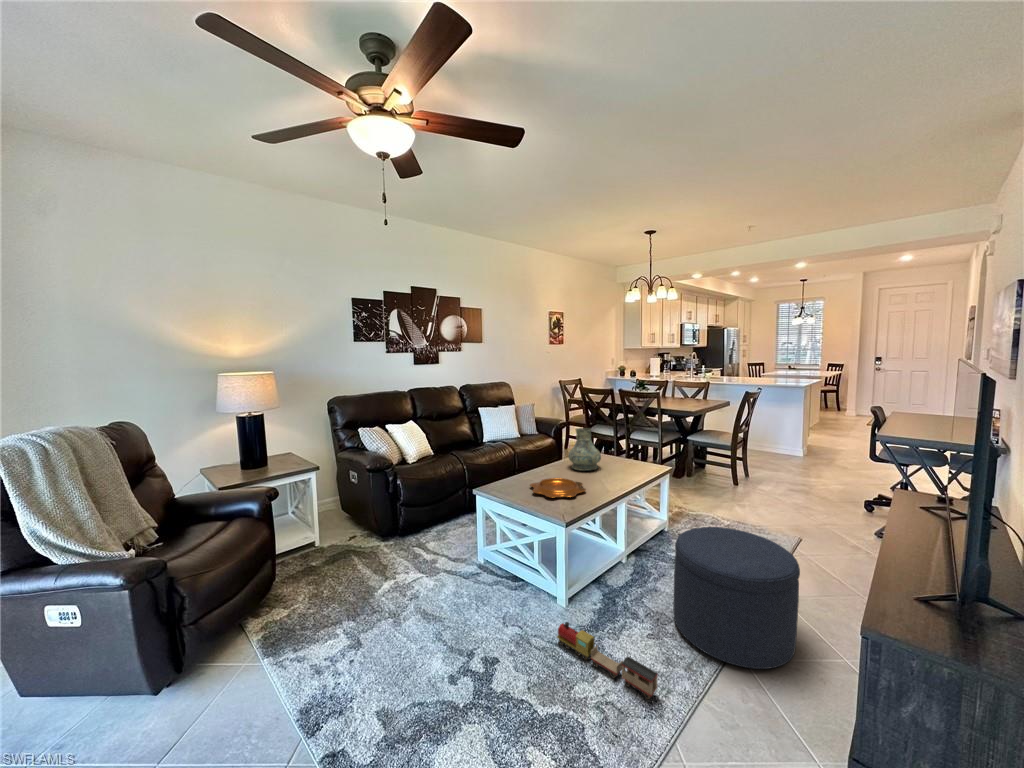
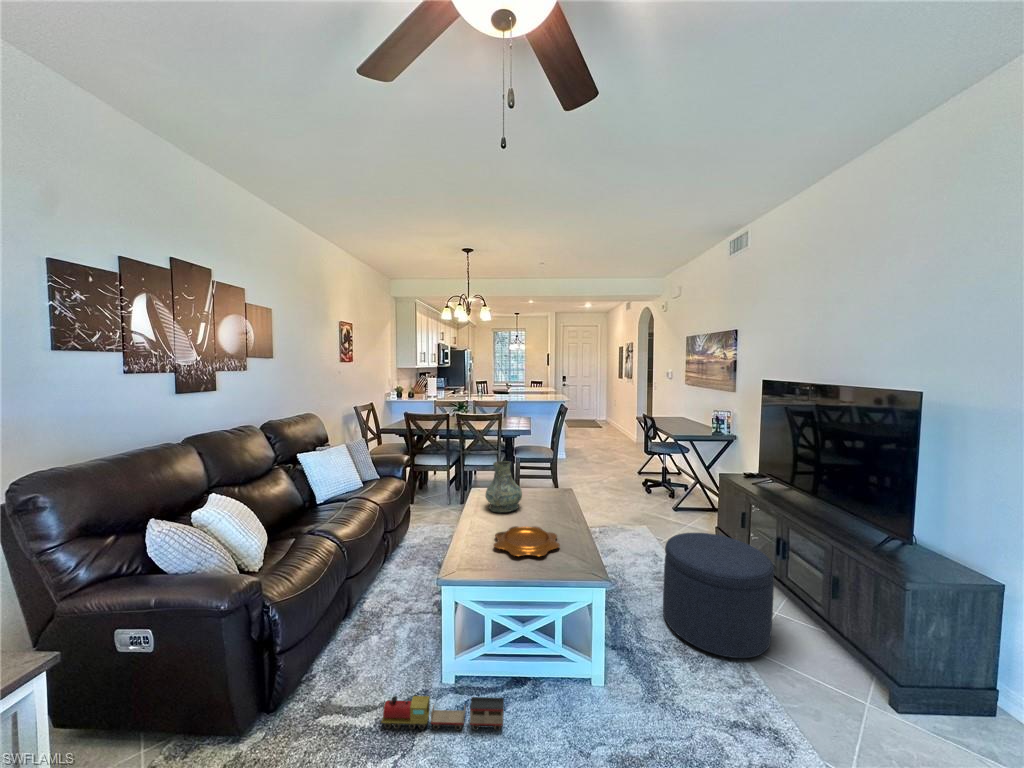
toy train: present [557,622,658,699] -> present [381,696,504,731]

